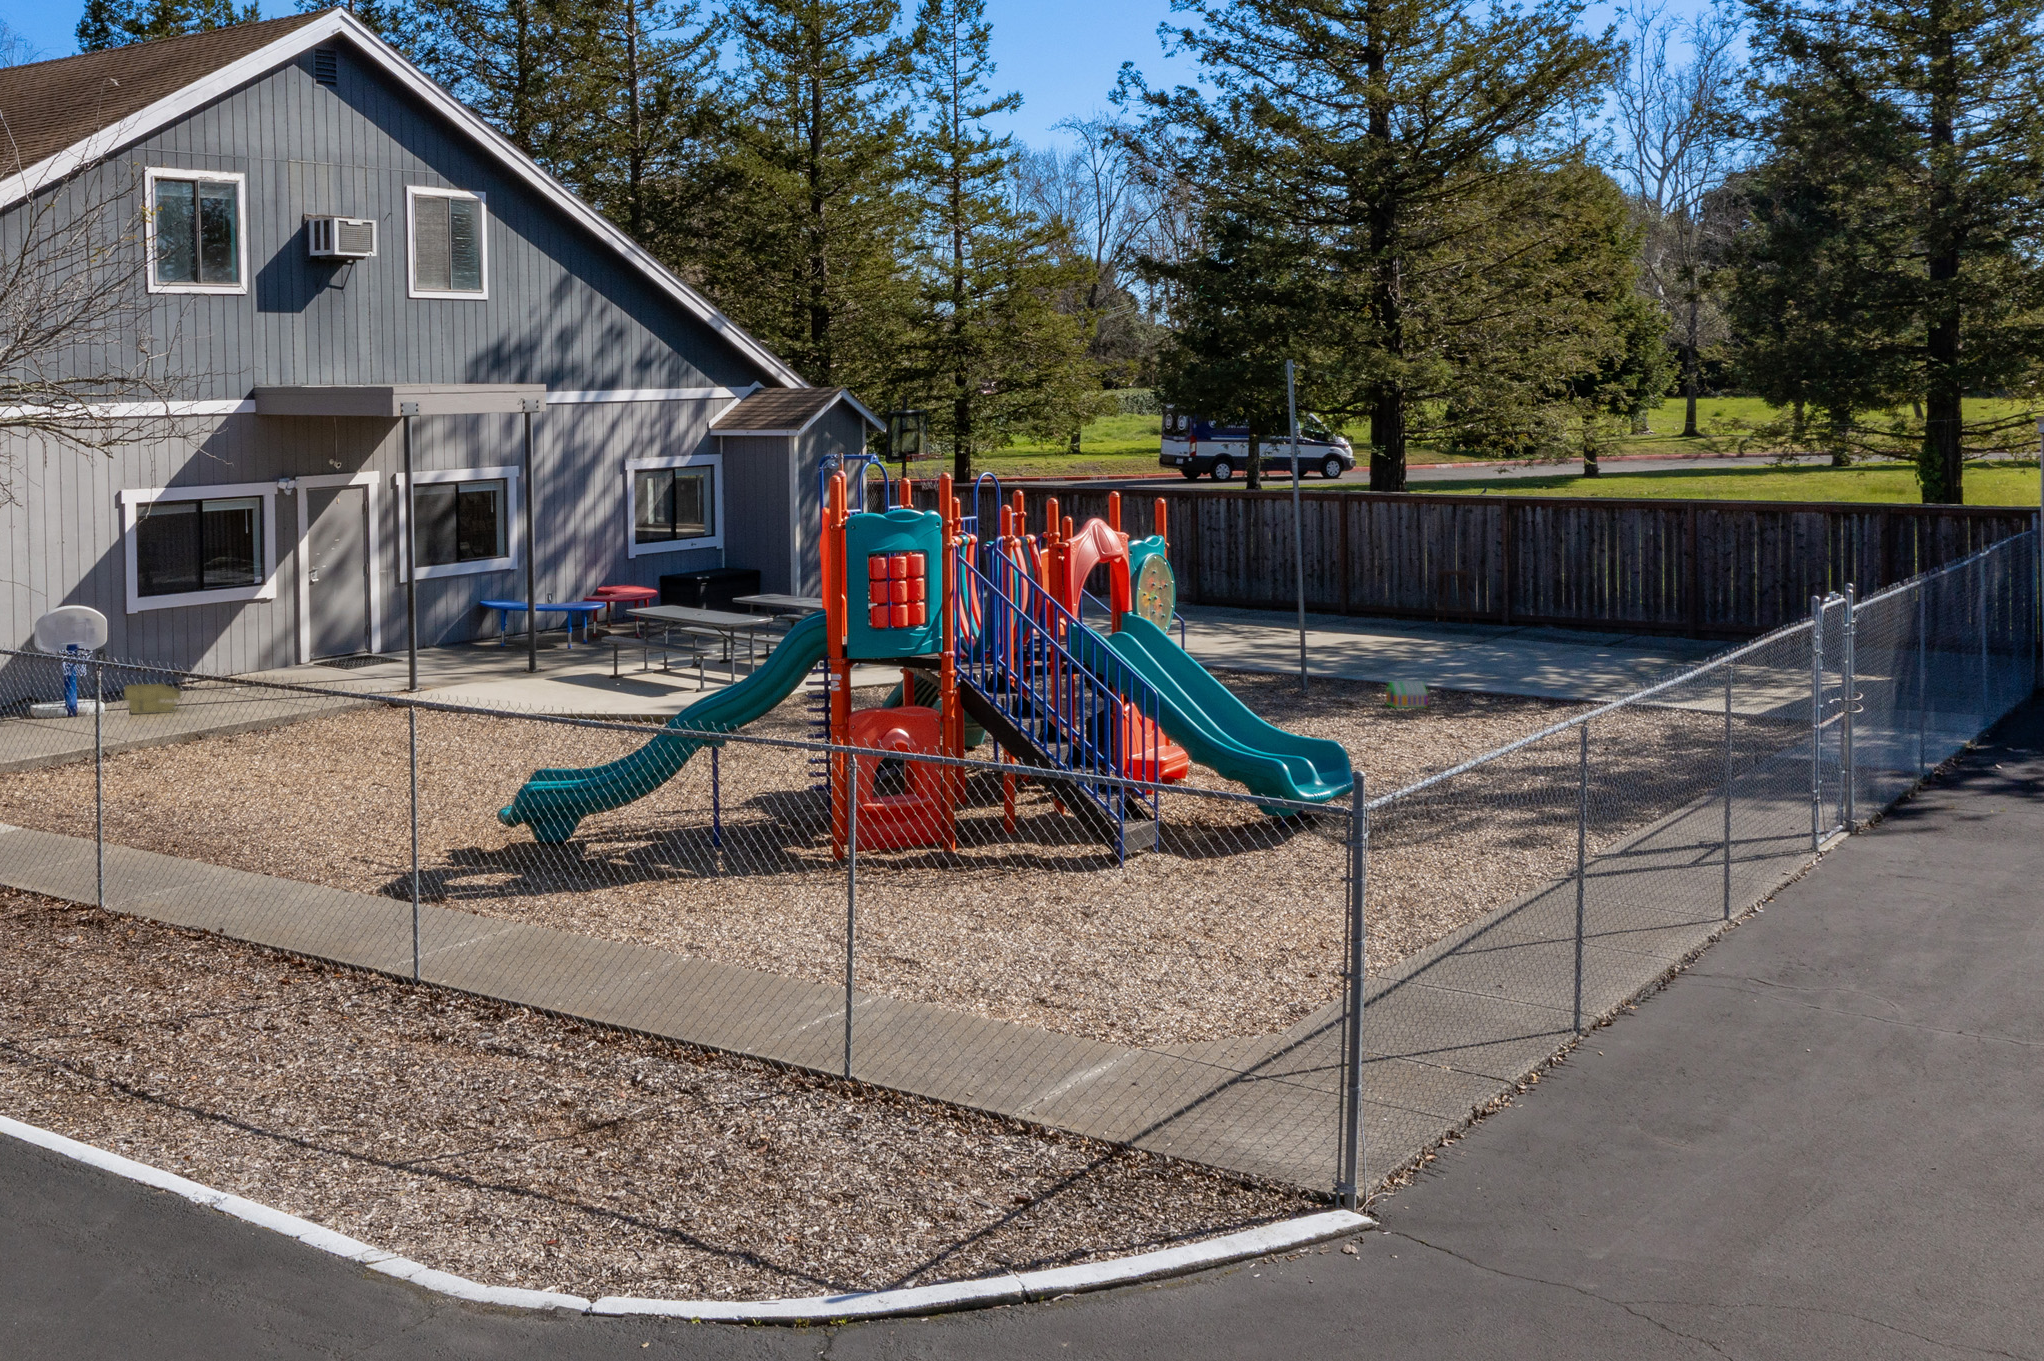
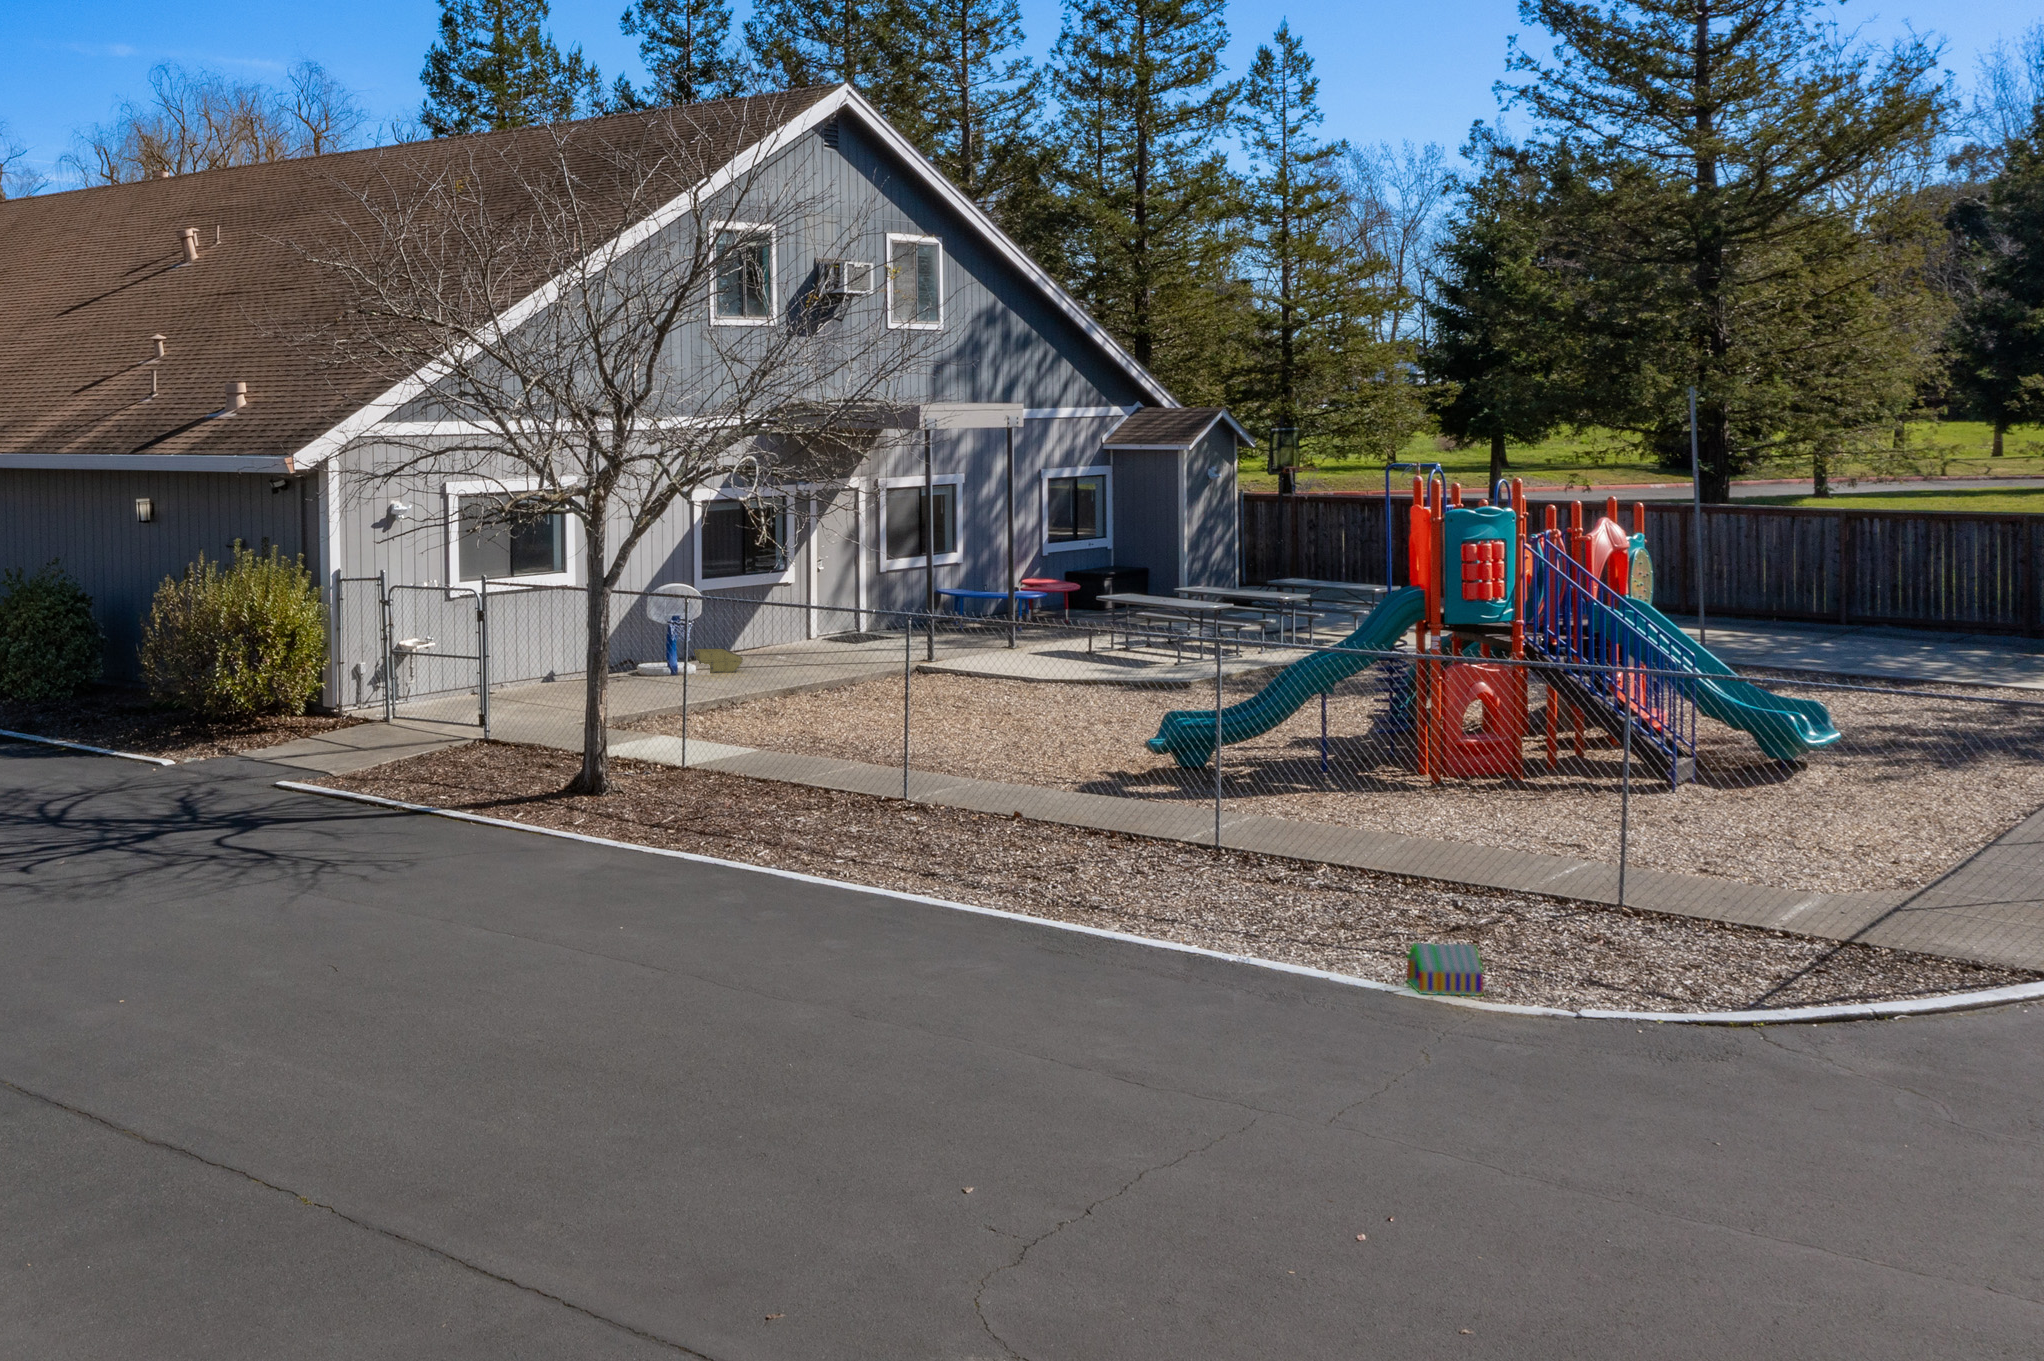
stool: present [1436,569,1471,625] -> none [1790,581,1827,633]
toy house: present [1386,681,1428,708] -> present [1407,943,1483,996]

